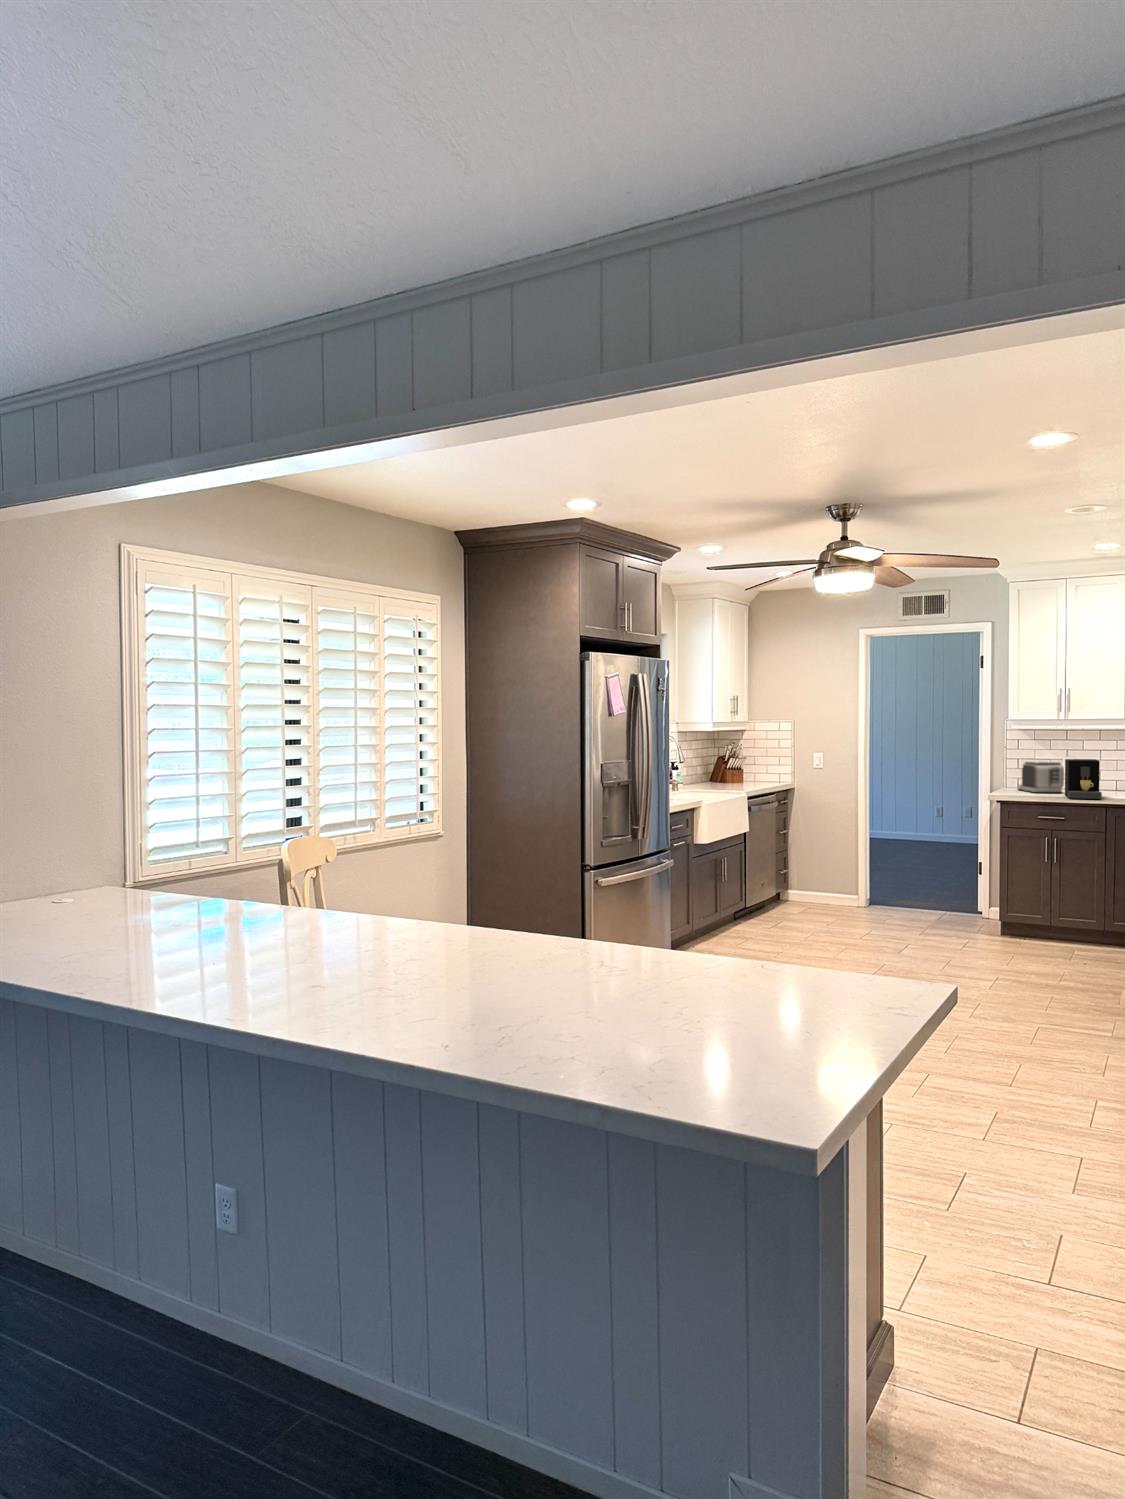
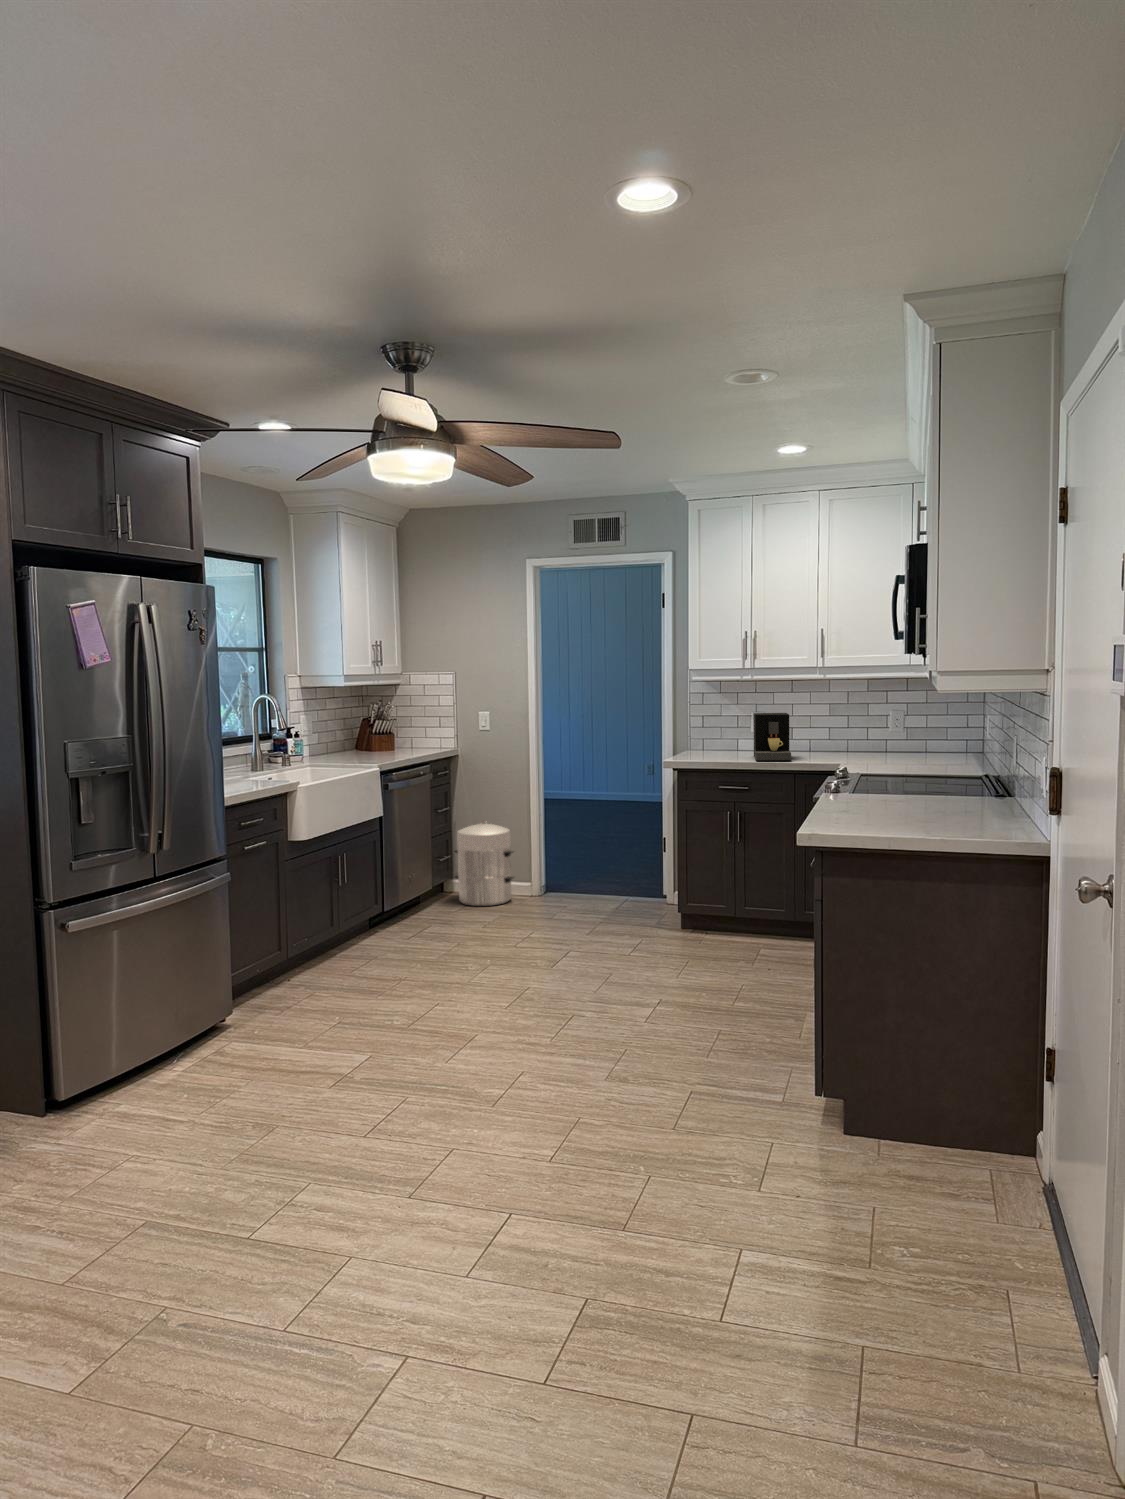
toaster: present [1018,762,1064,793] -> none [705,715,754,754]
waste bin: none [794,842,846,912] -> present [454,821,514,906]

